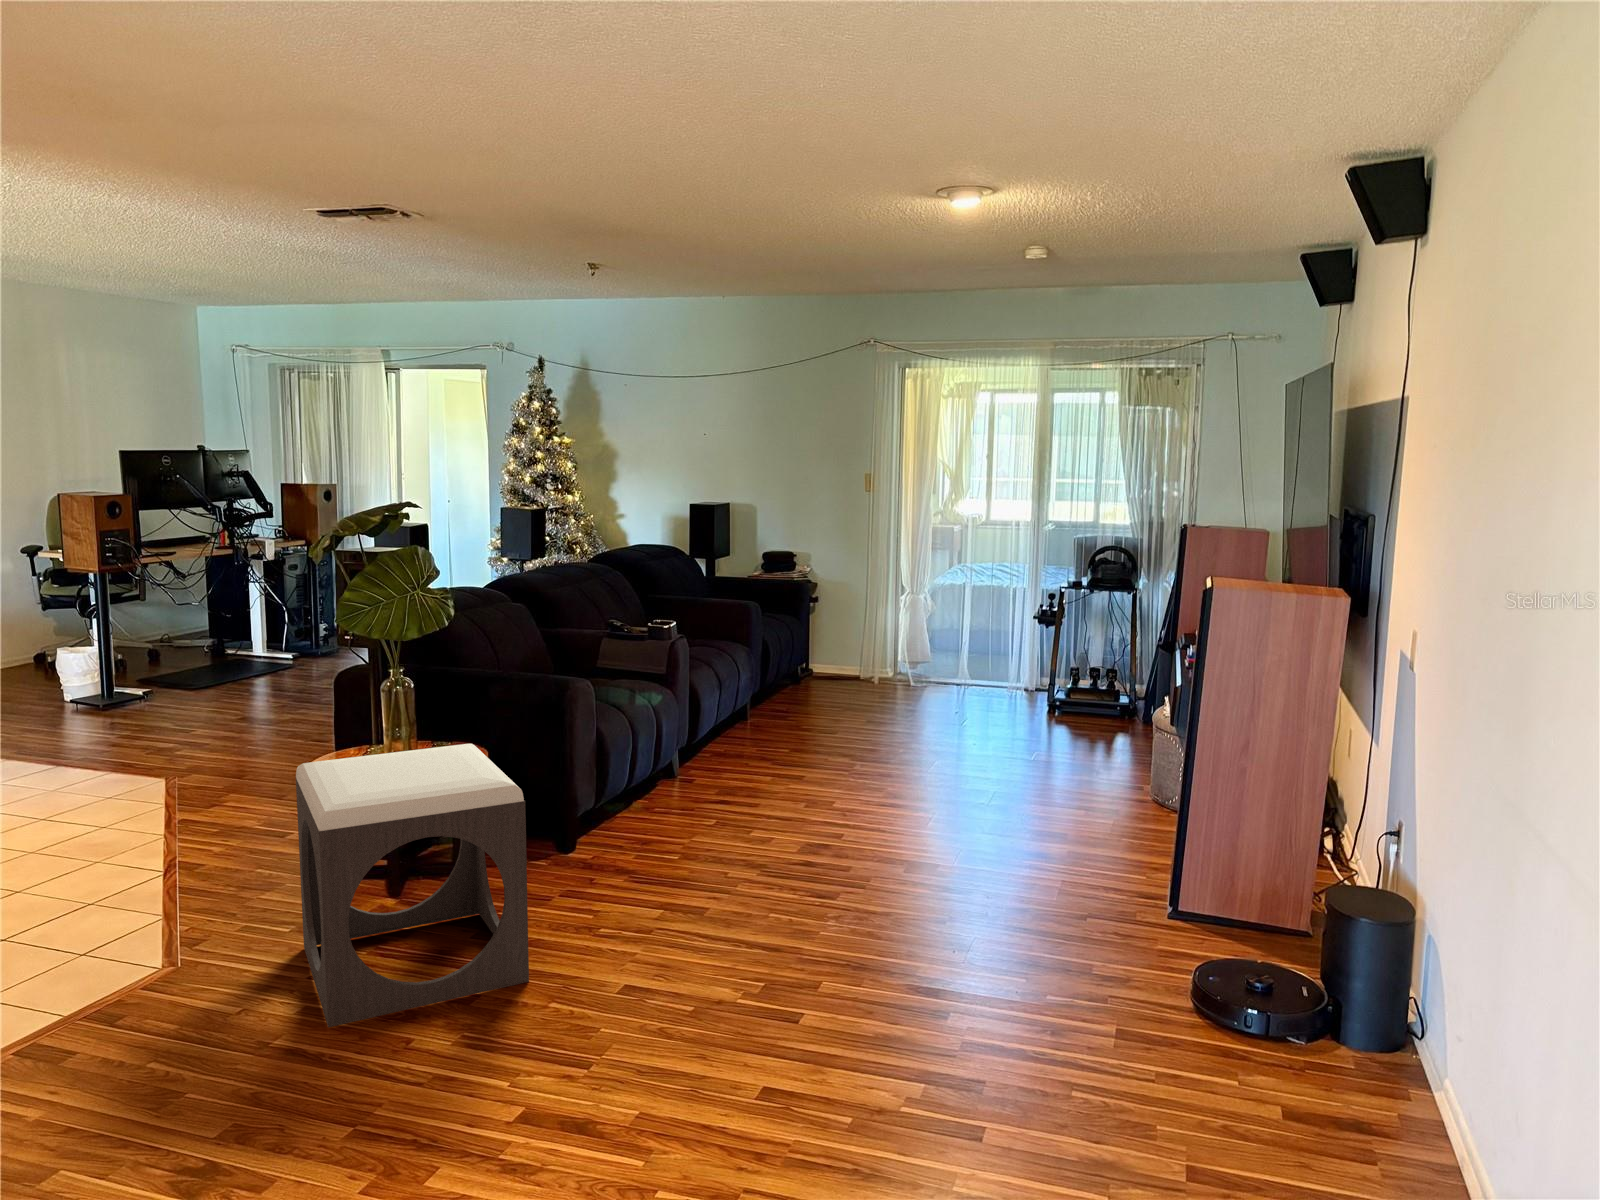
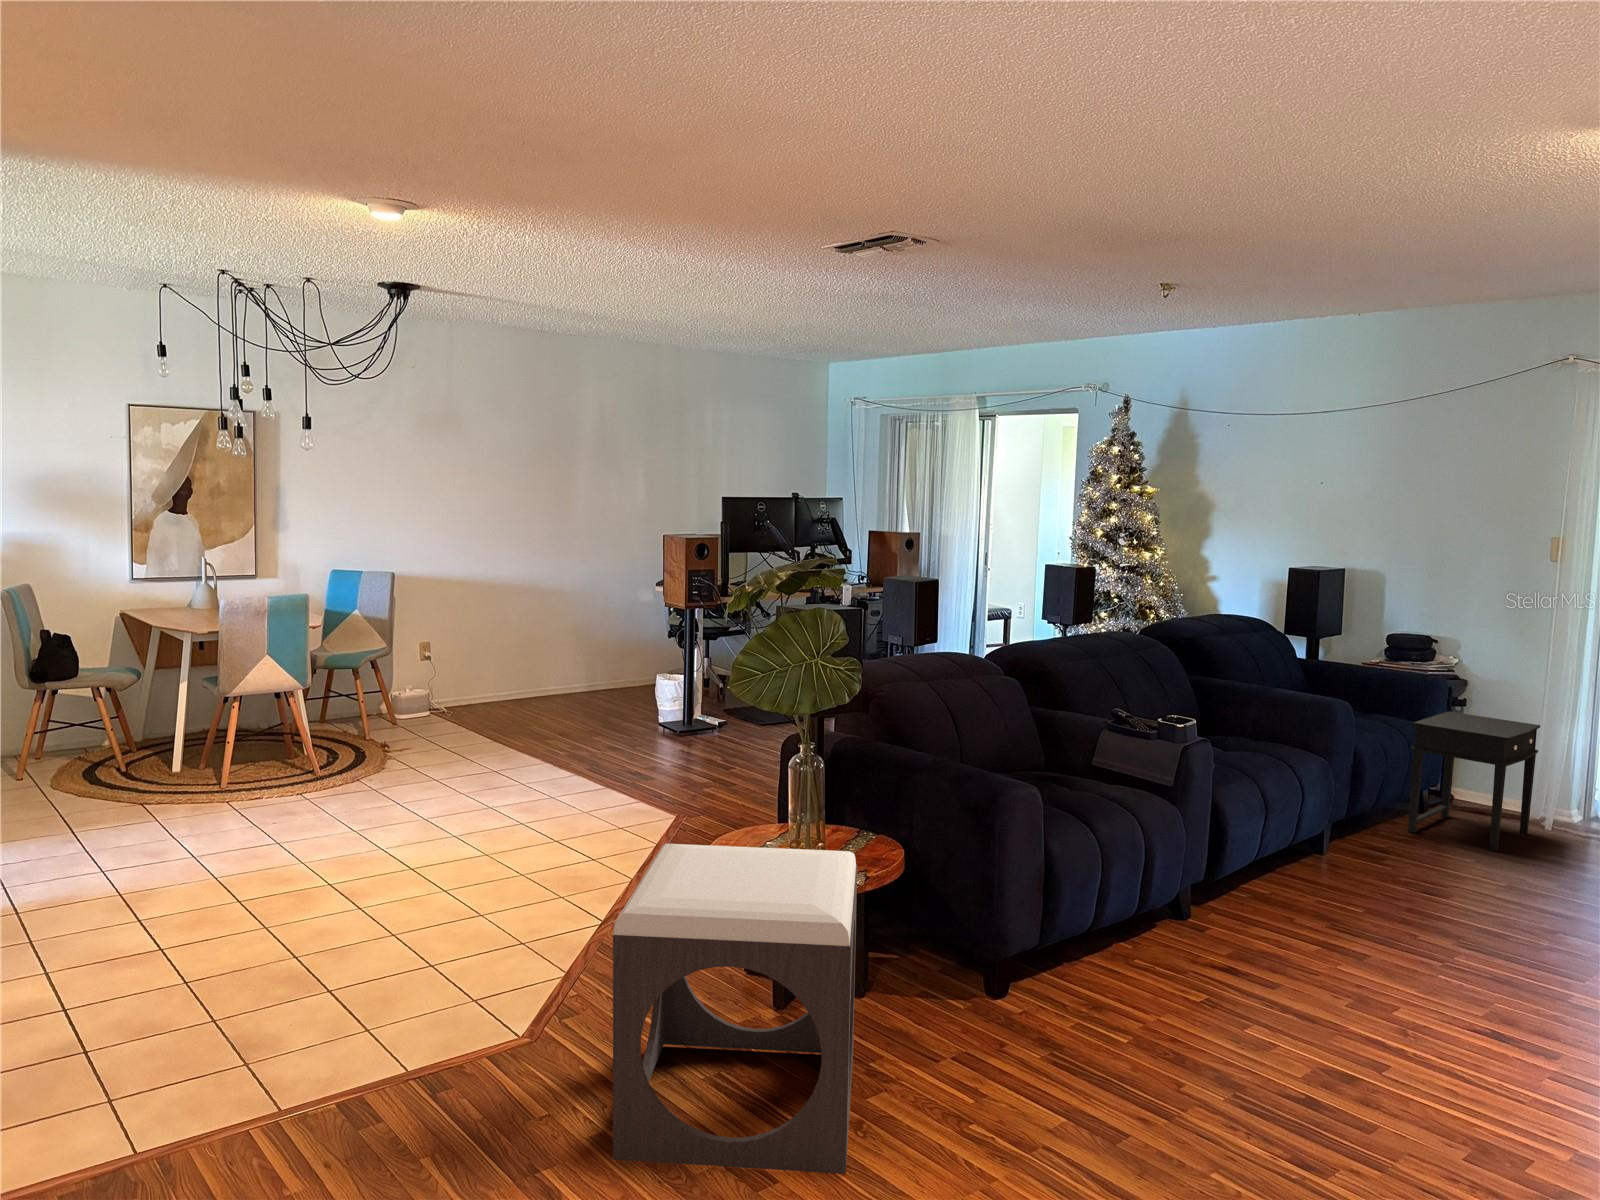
side table: none [792,606,868,701] -> present [1408,711,1540,851]

